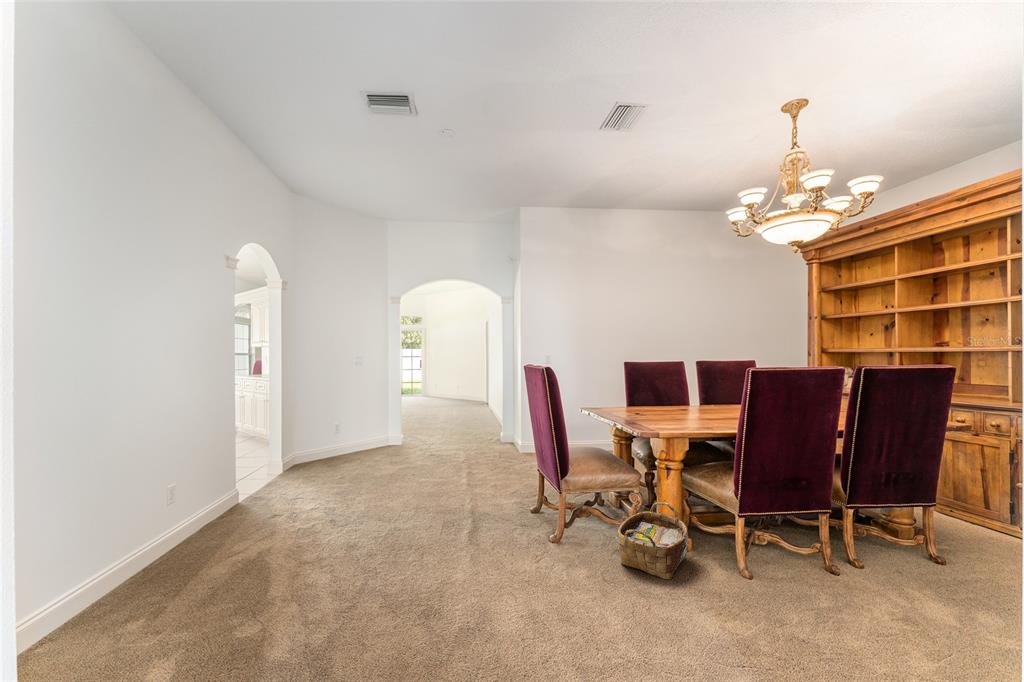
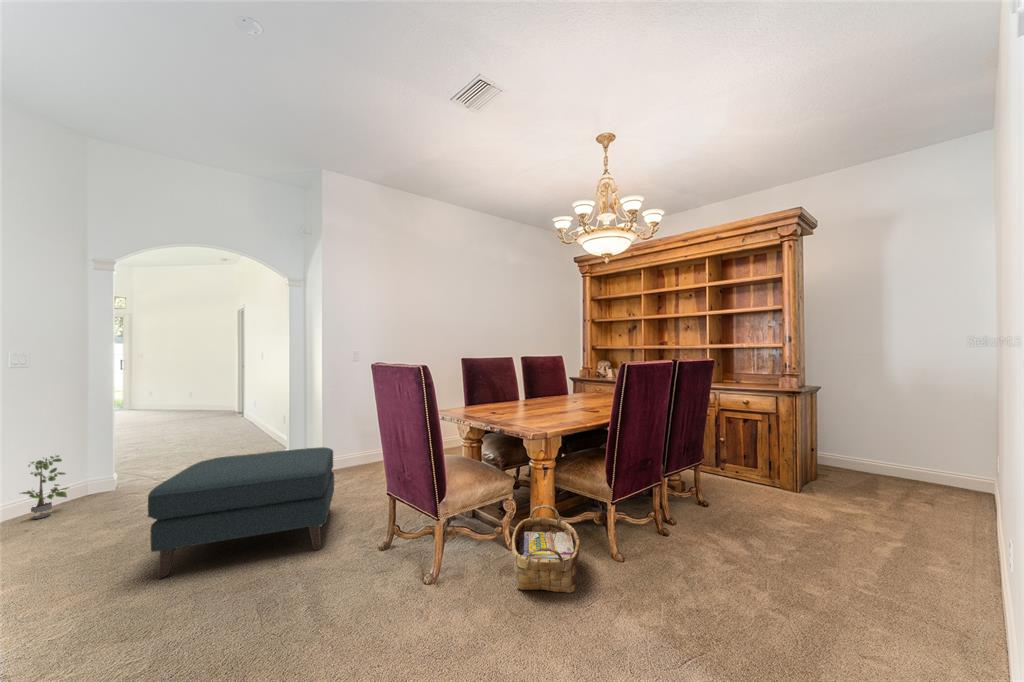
potted plant: none [352,414,375,453] -> present [20,455,68,519]
ottoman: none [399,426,515,503] -> present [148,447,334,579]

